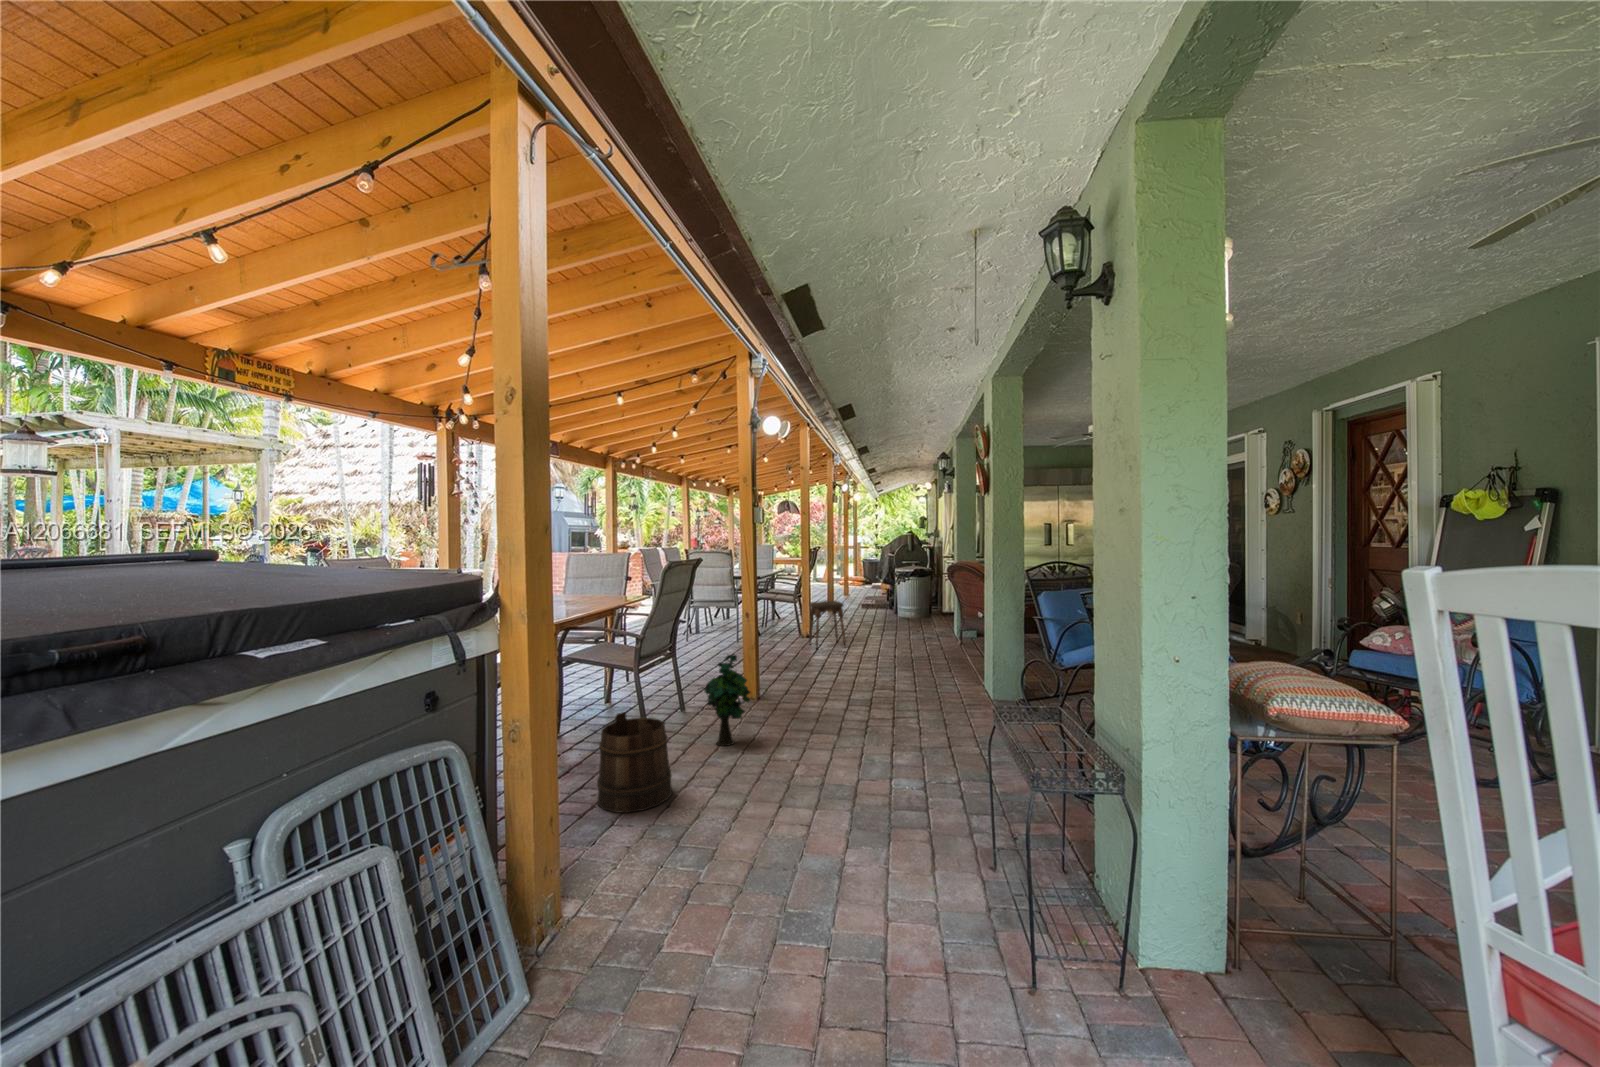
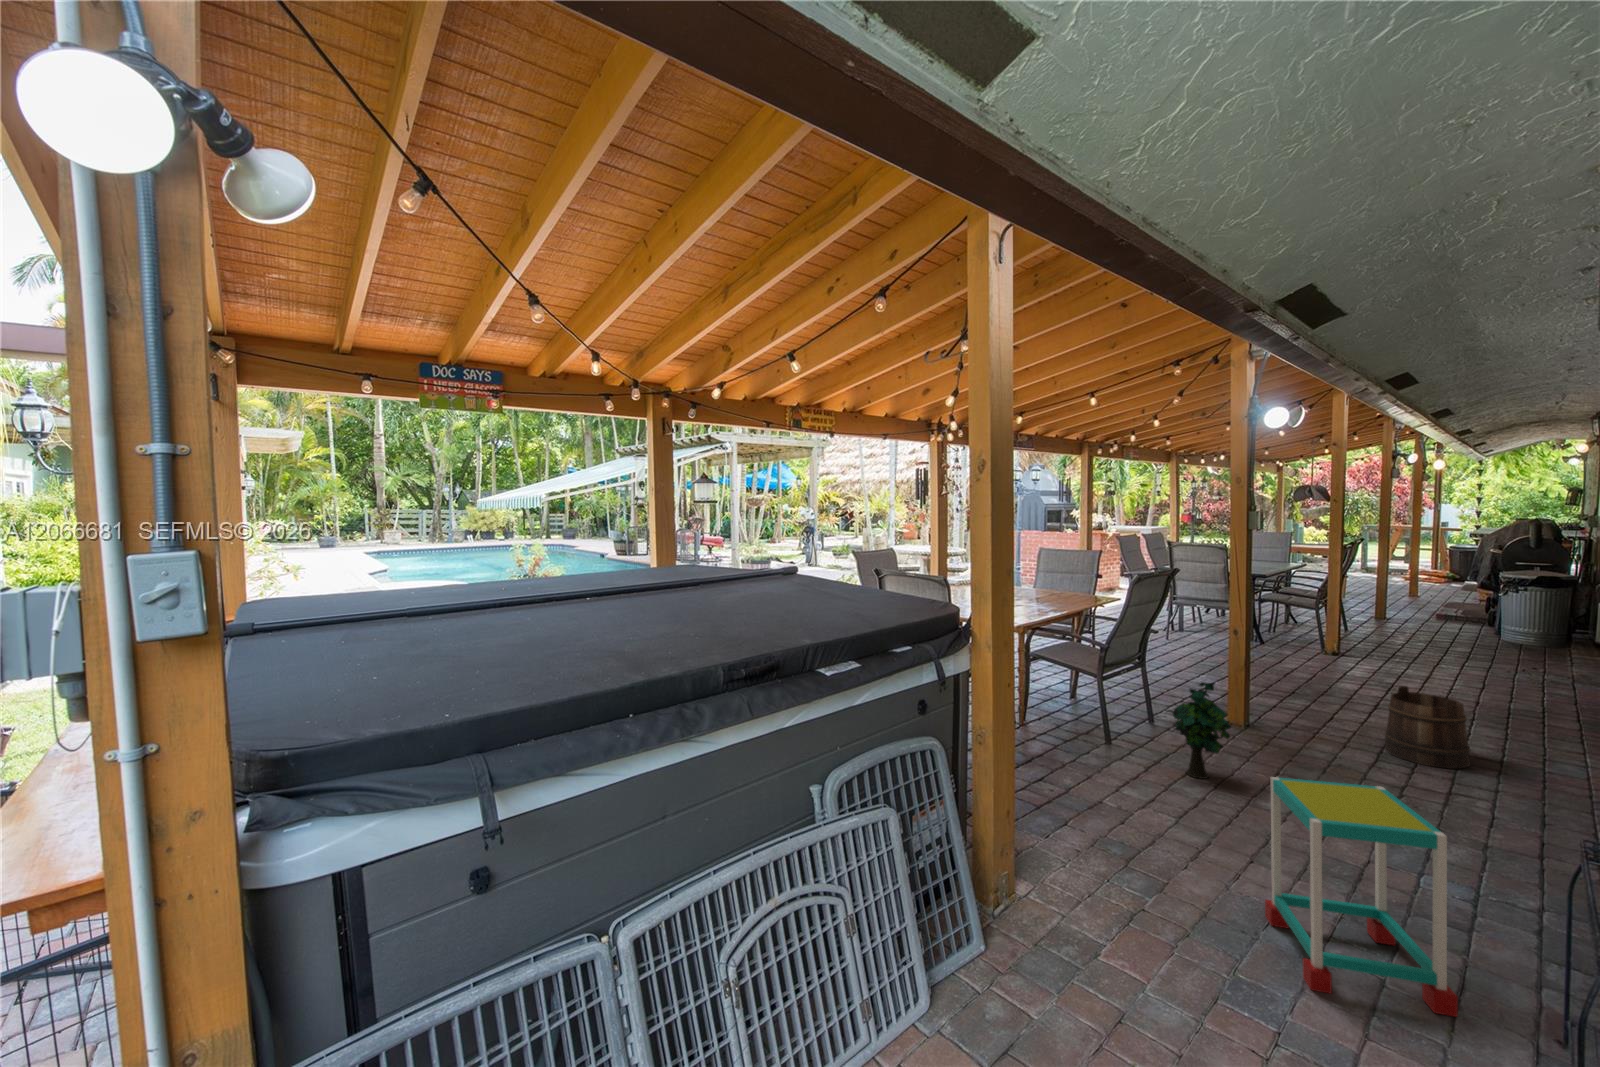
stool: present [809,601,846,649] -> none [1344,613,1410,680]
side table: none [790,699,913,886] -> present [1265,777,1458,1017]
bucket: present [597,712,672,813] -> present [1385,686,1470,769]

